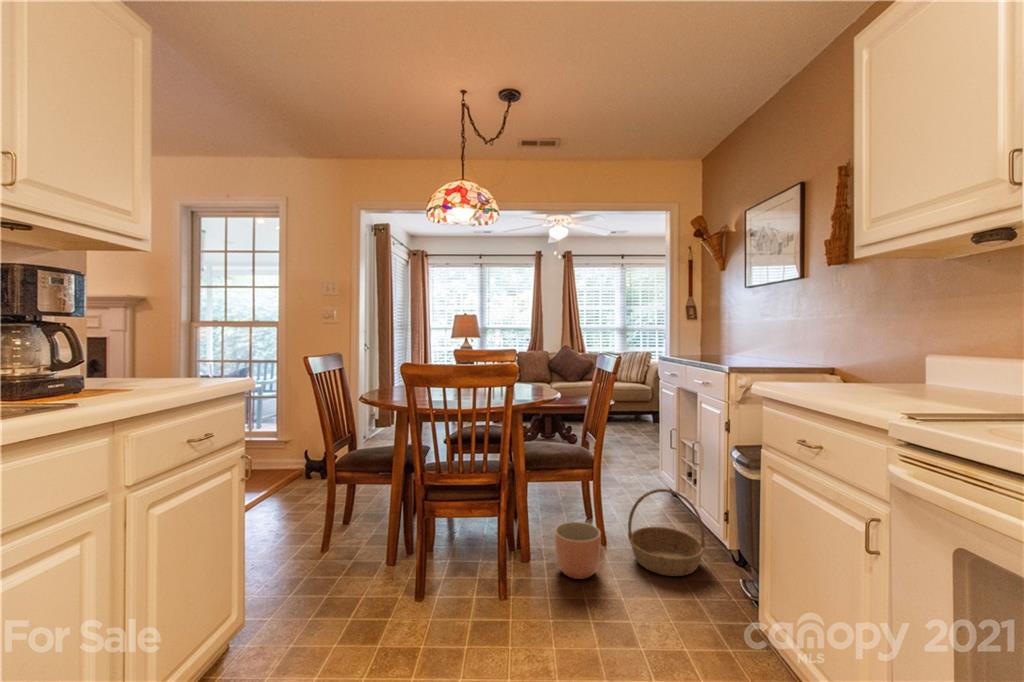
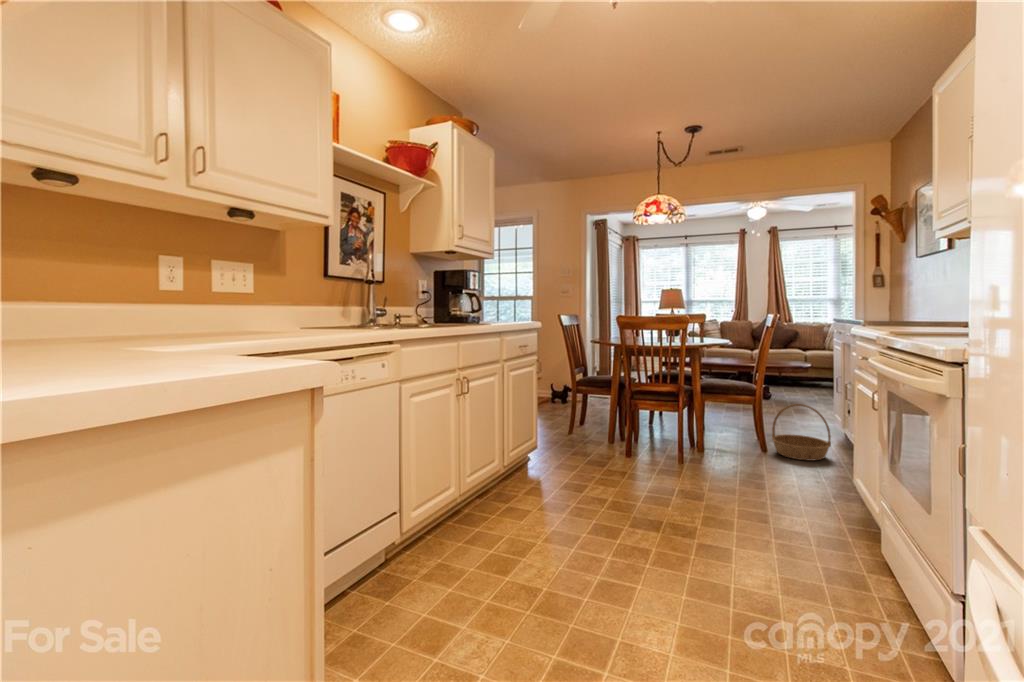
planter: present [555,522,601,579] -> none [714,421,747,453]

